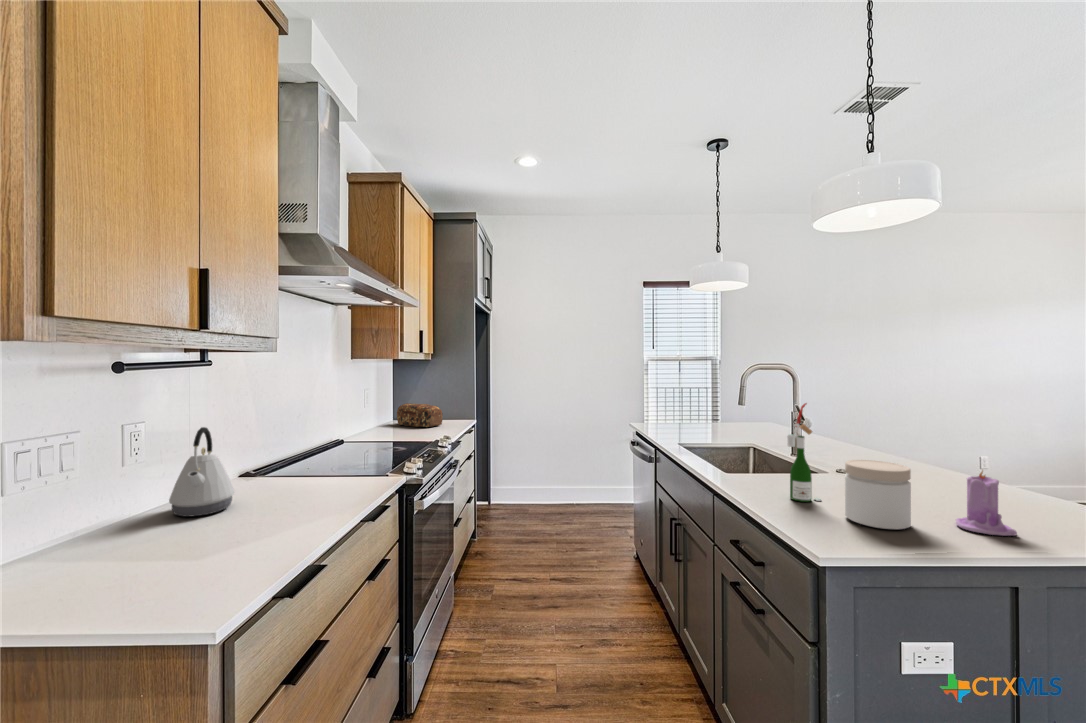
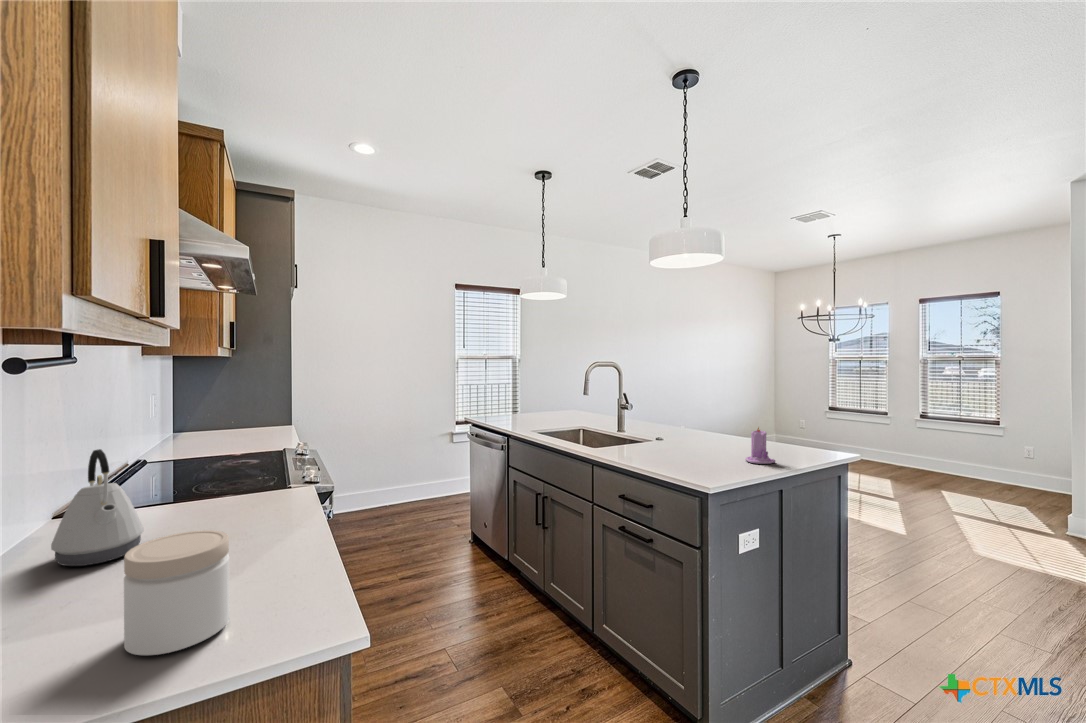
bread loaf: present [397,403,443,427] -> none [200,412,265,439]
wine bottle: present [787,403,821,502] -> none [649,391,671,461]
jar: present [845,460,911,529] -> present [124,530,230,655]

